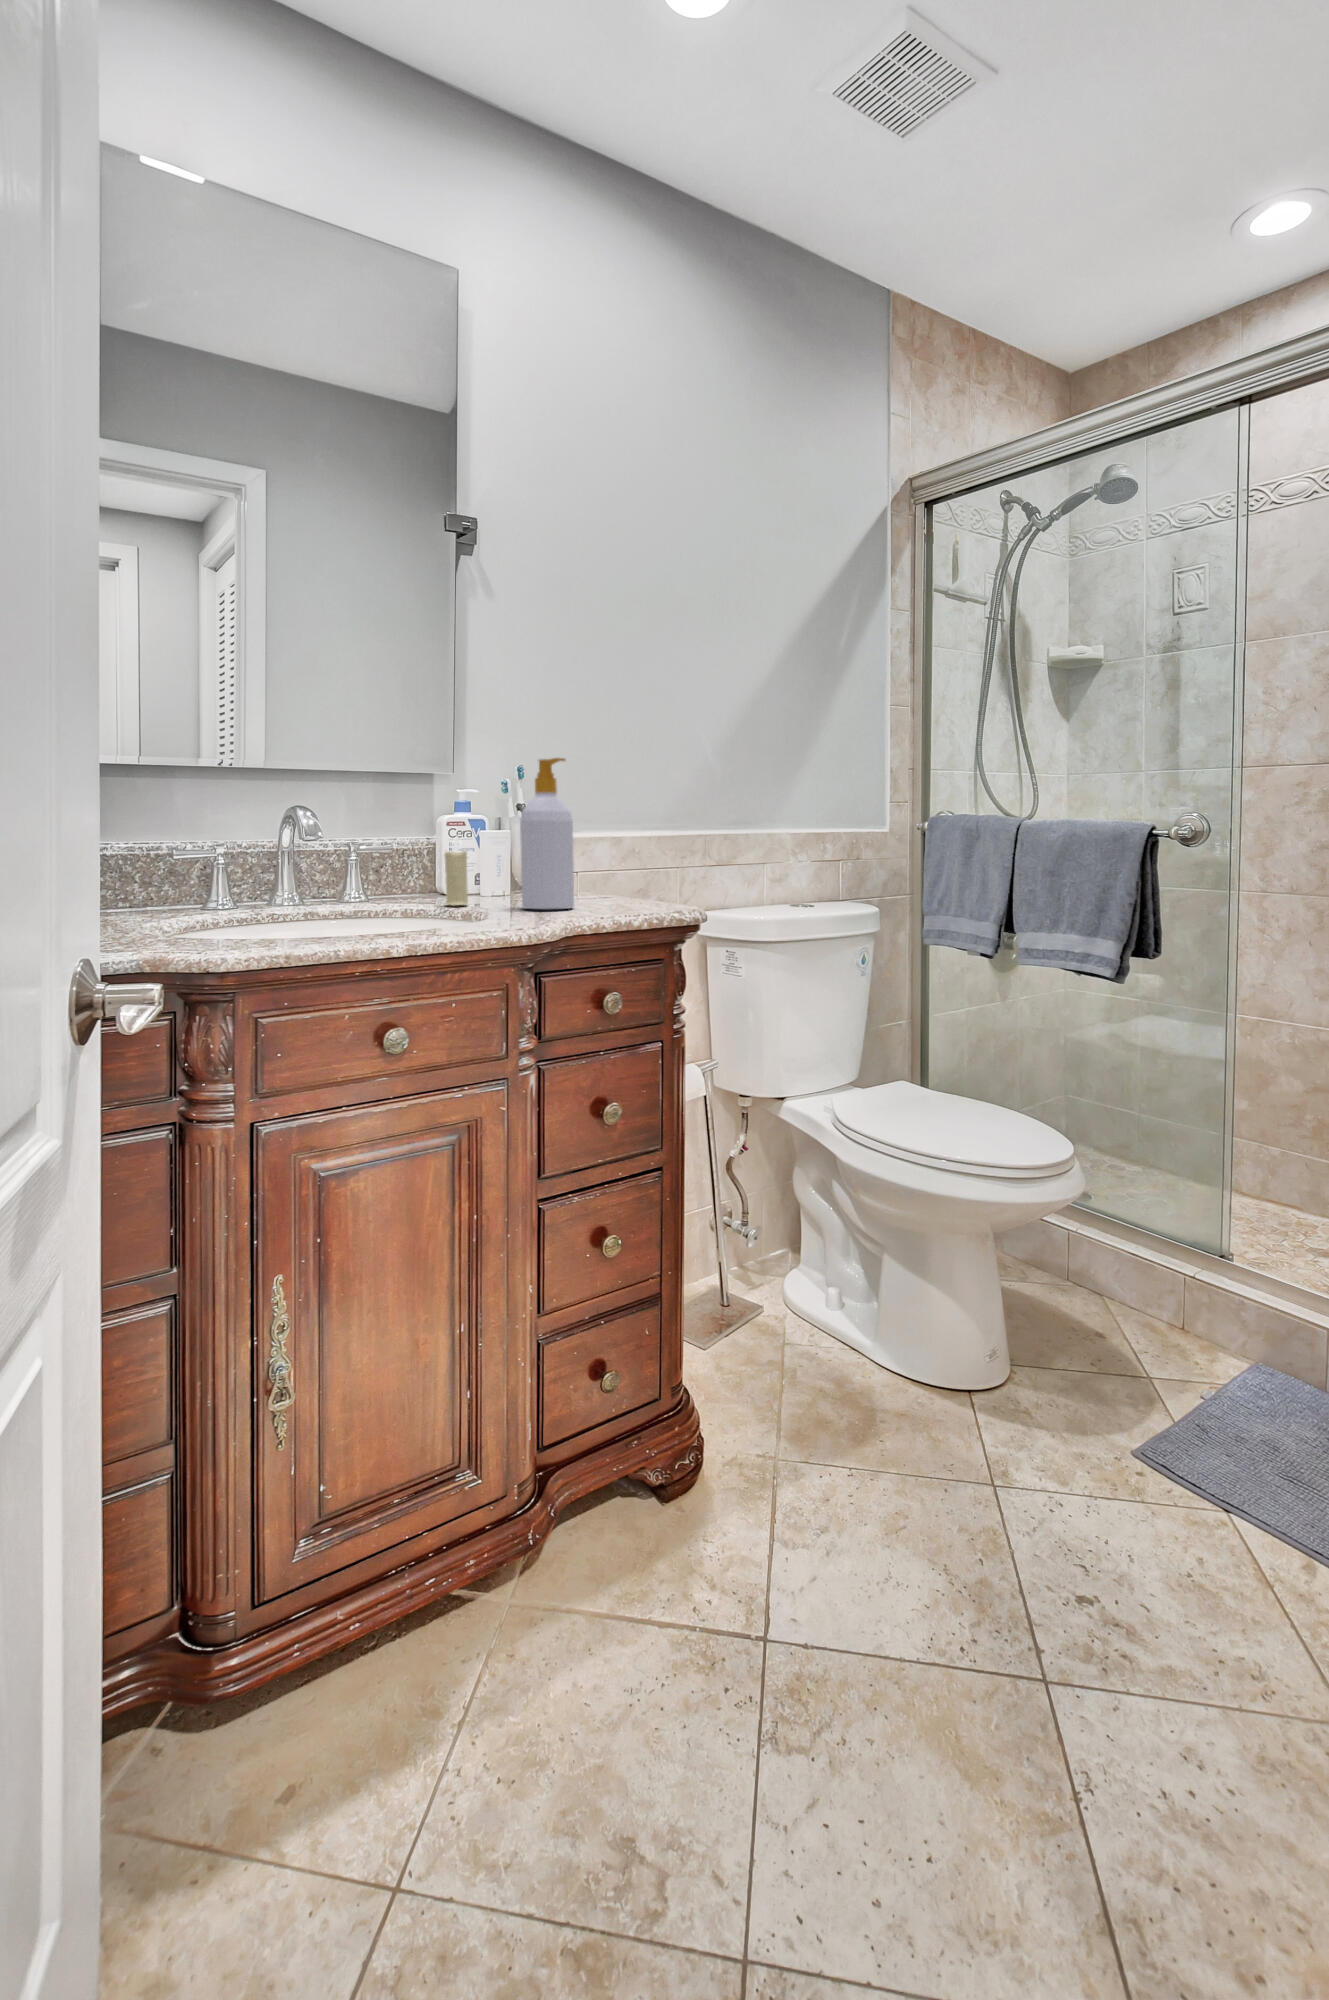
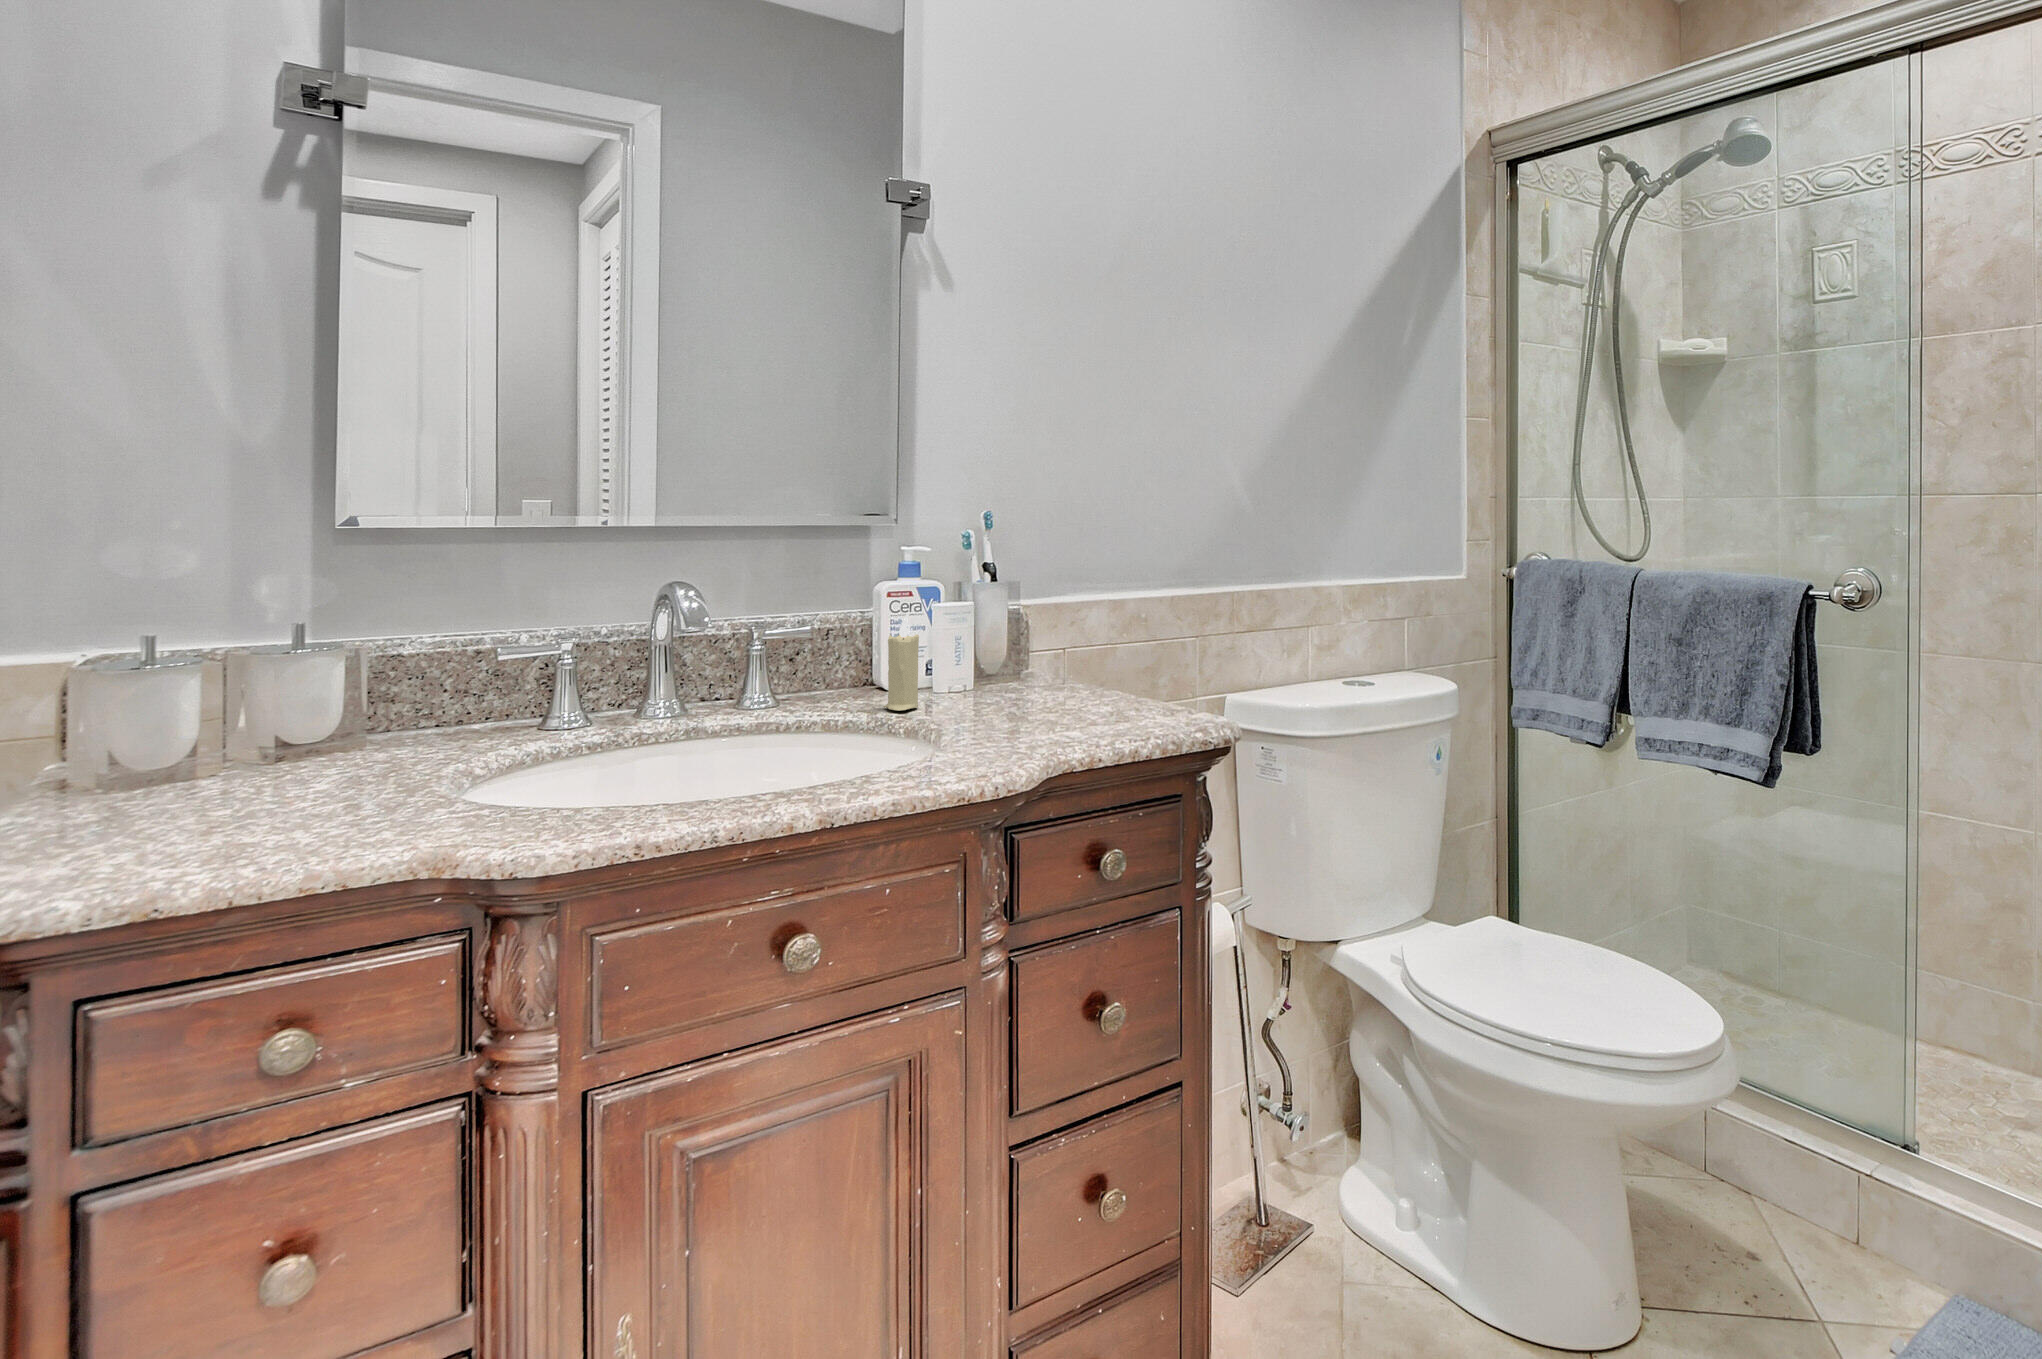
soap bottle: present [520,758,574,909] -> none [992,521,1063,721]

